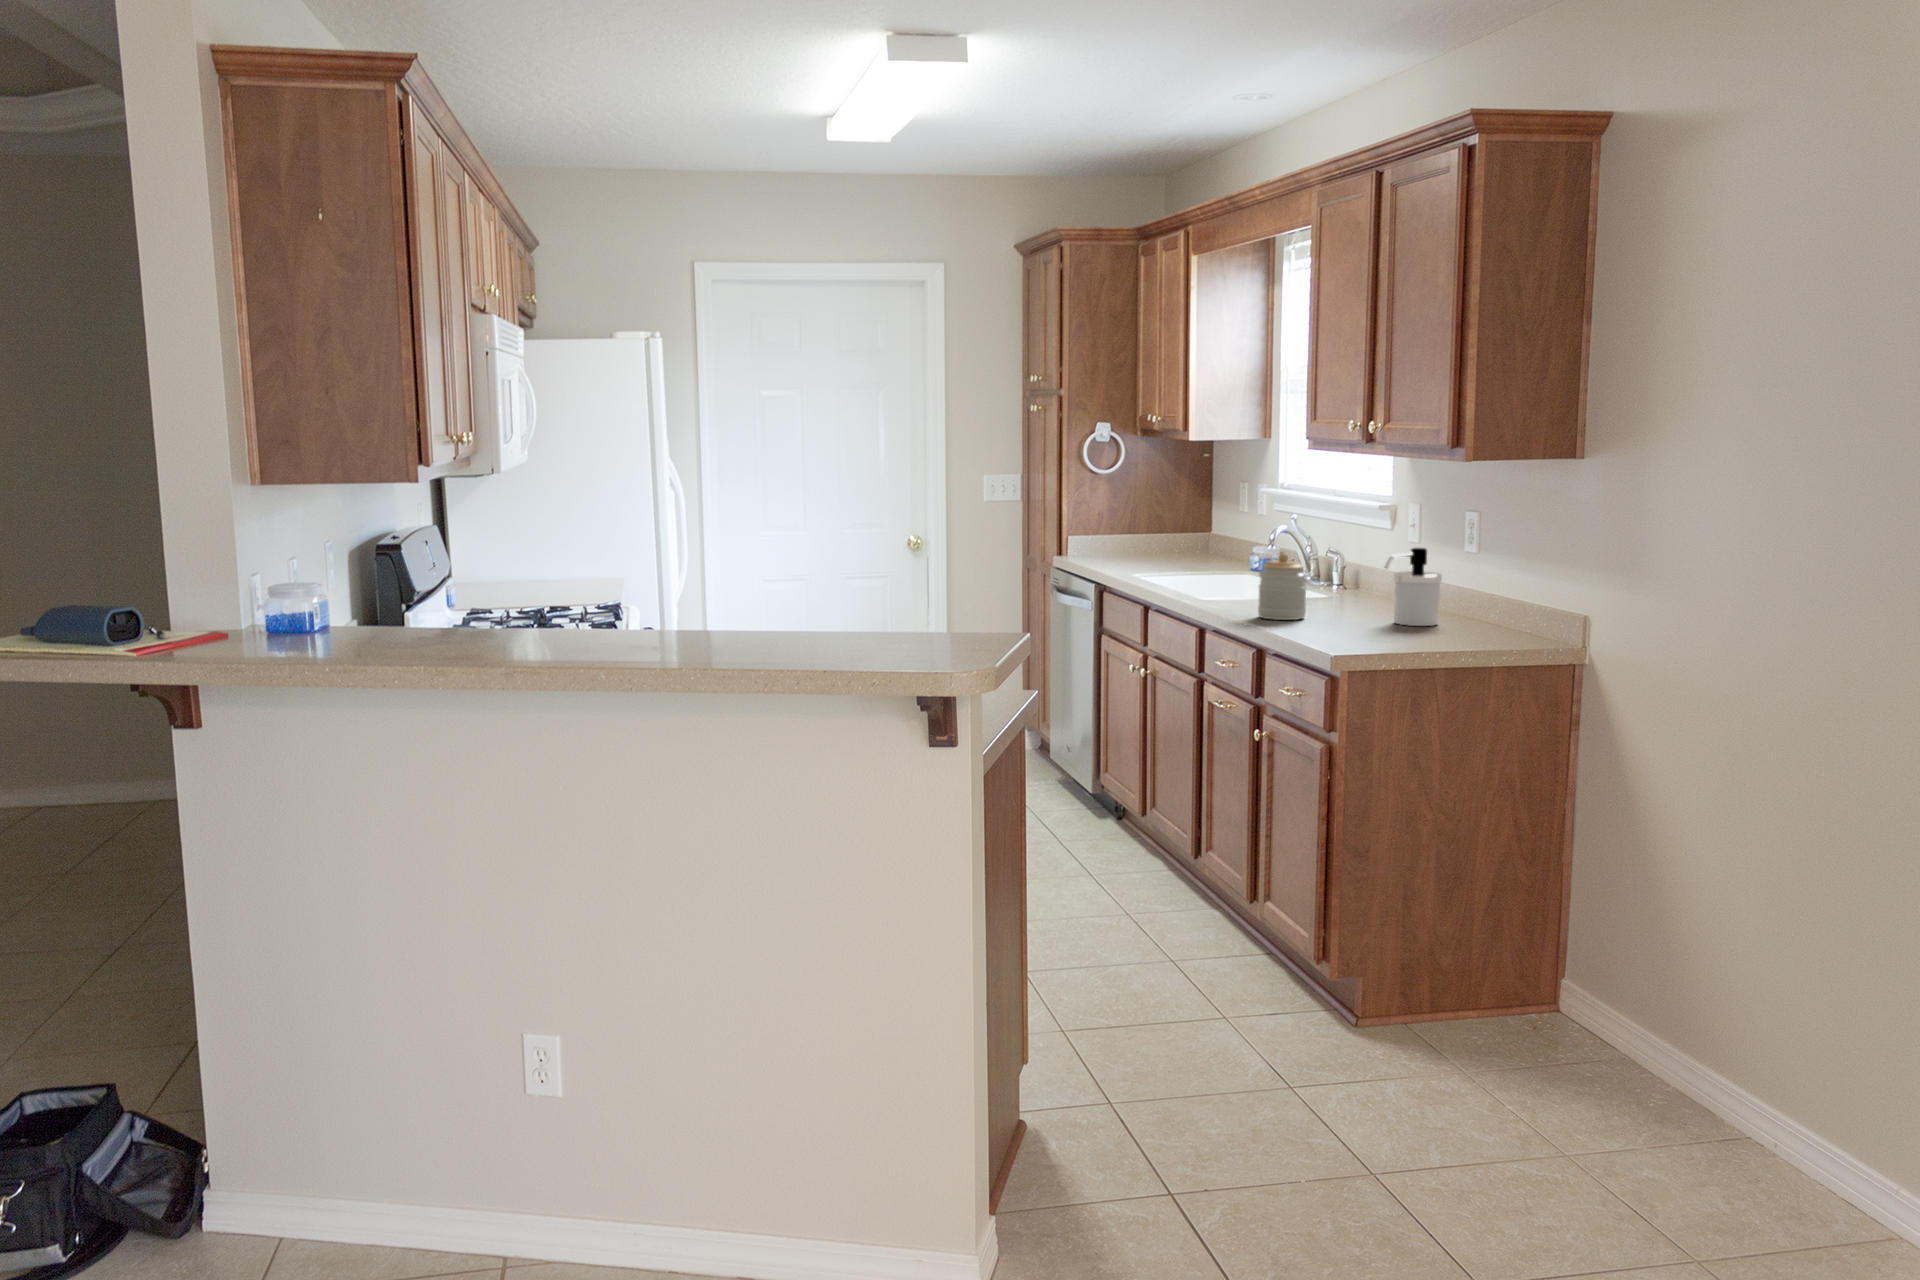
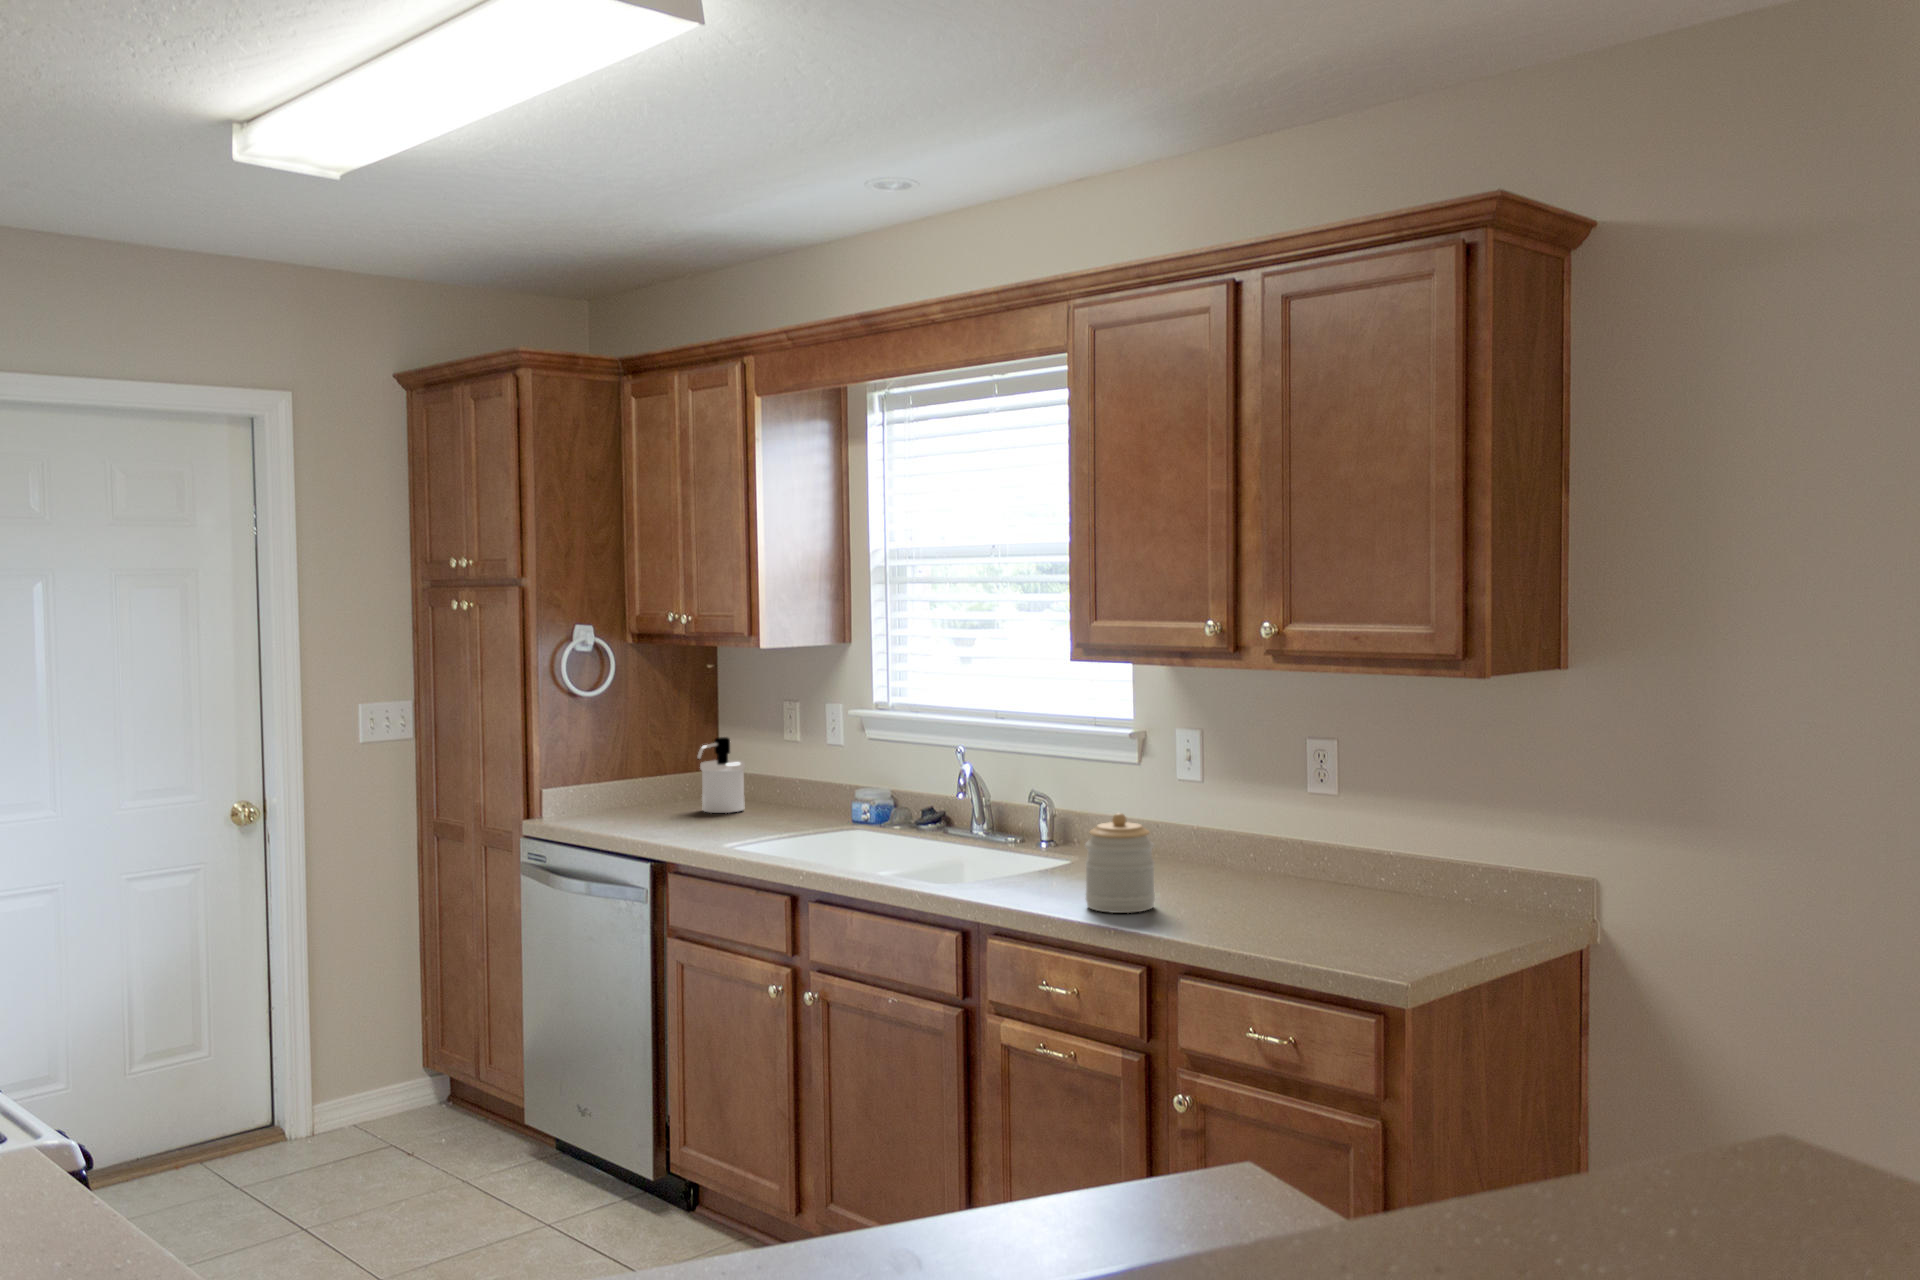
soap dispenser: present [1385,548,1442,626] -> present [697,737,745,813]

